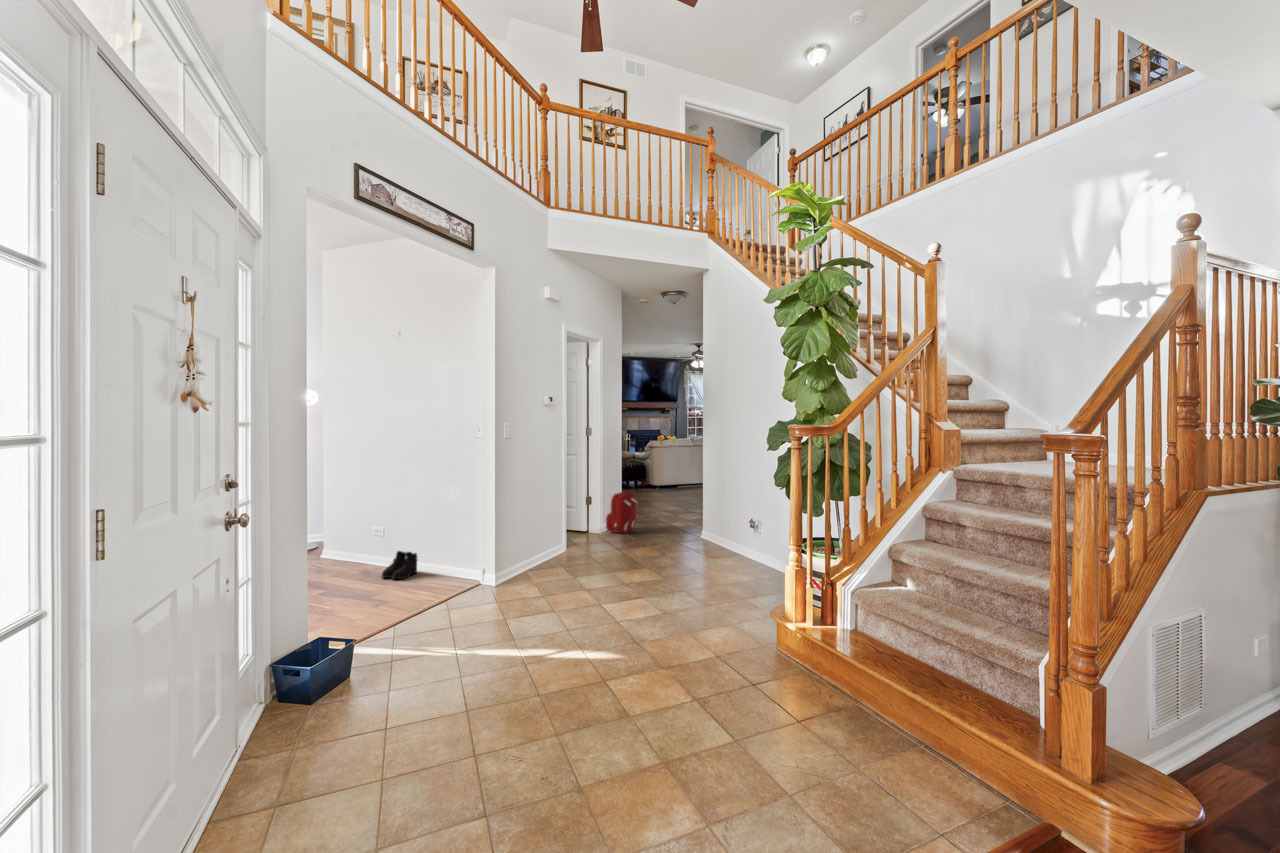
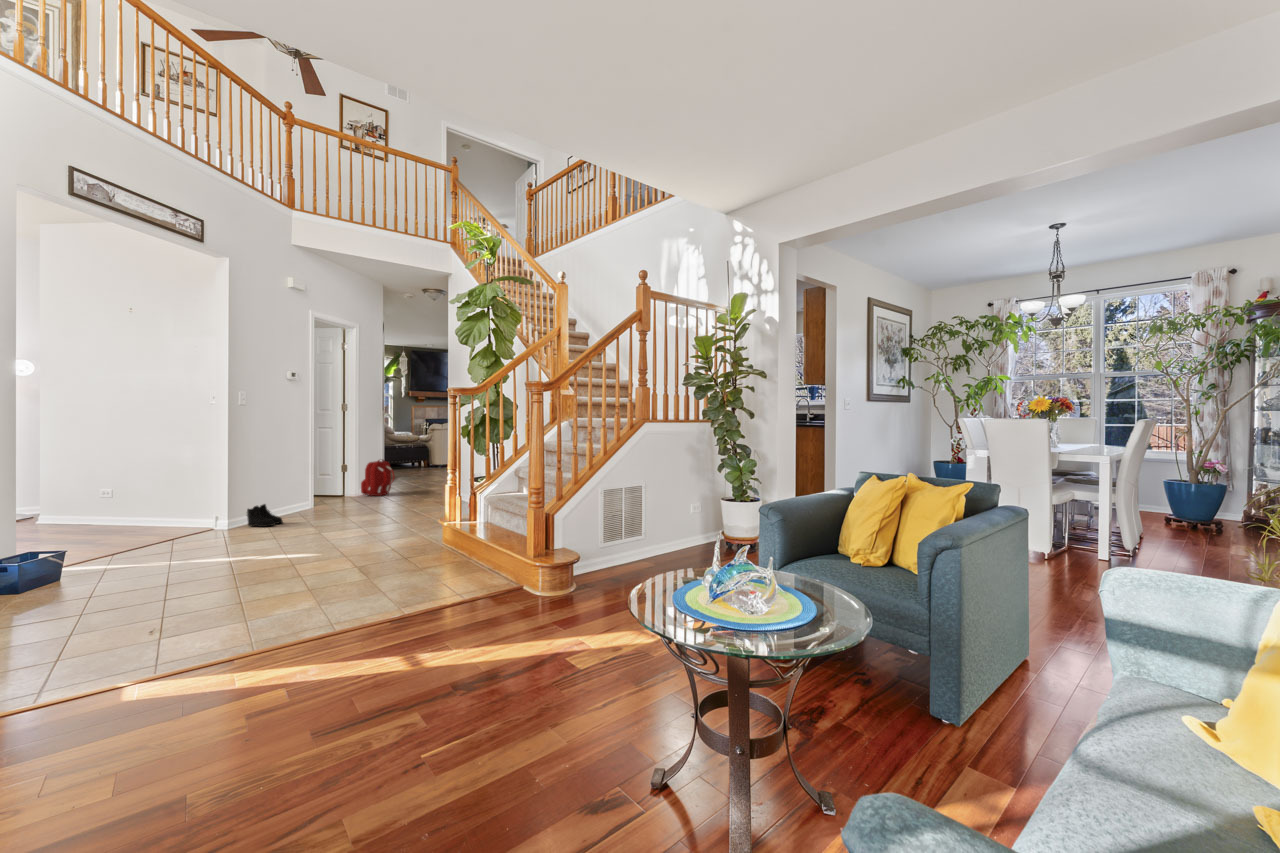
boots: present [382,551,417,579] -> present [247,504,283,527]

